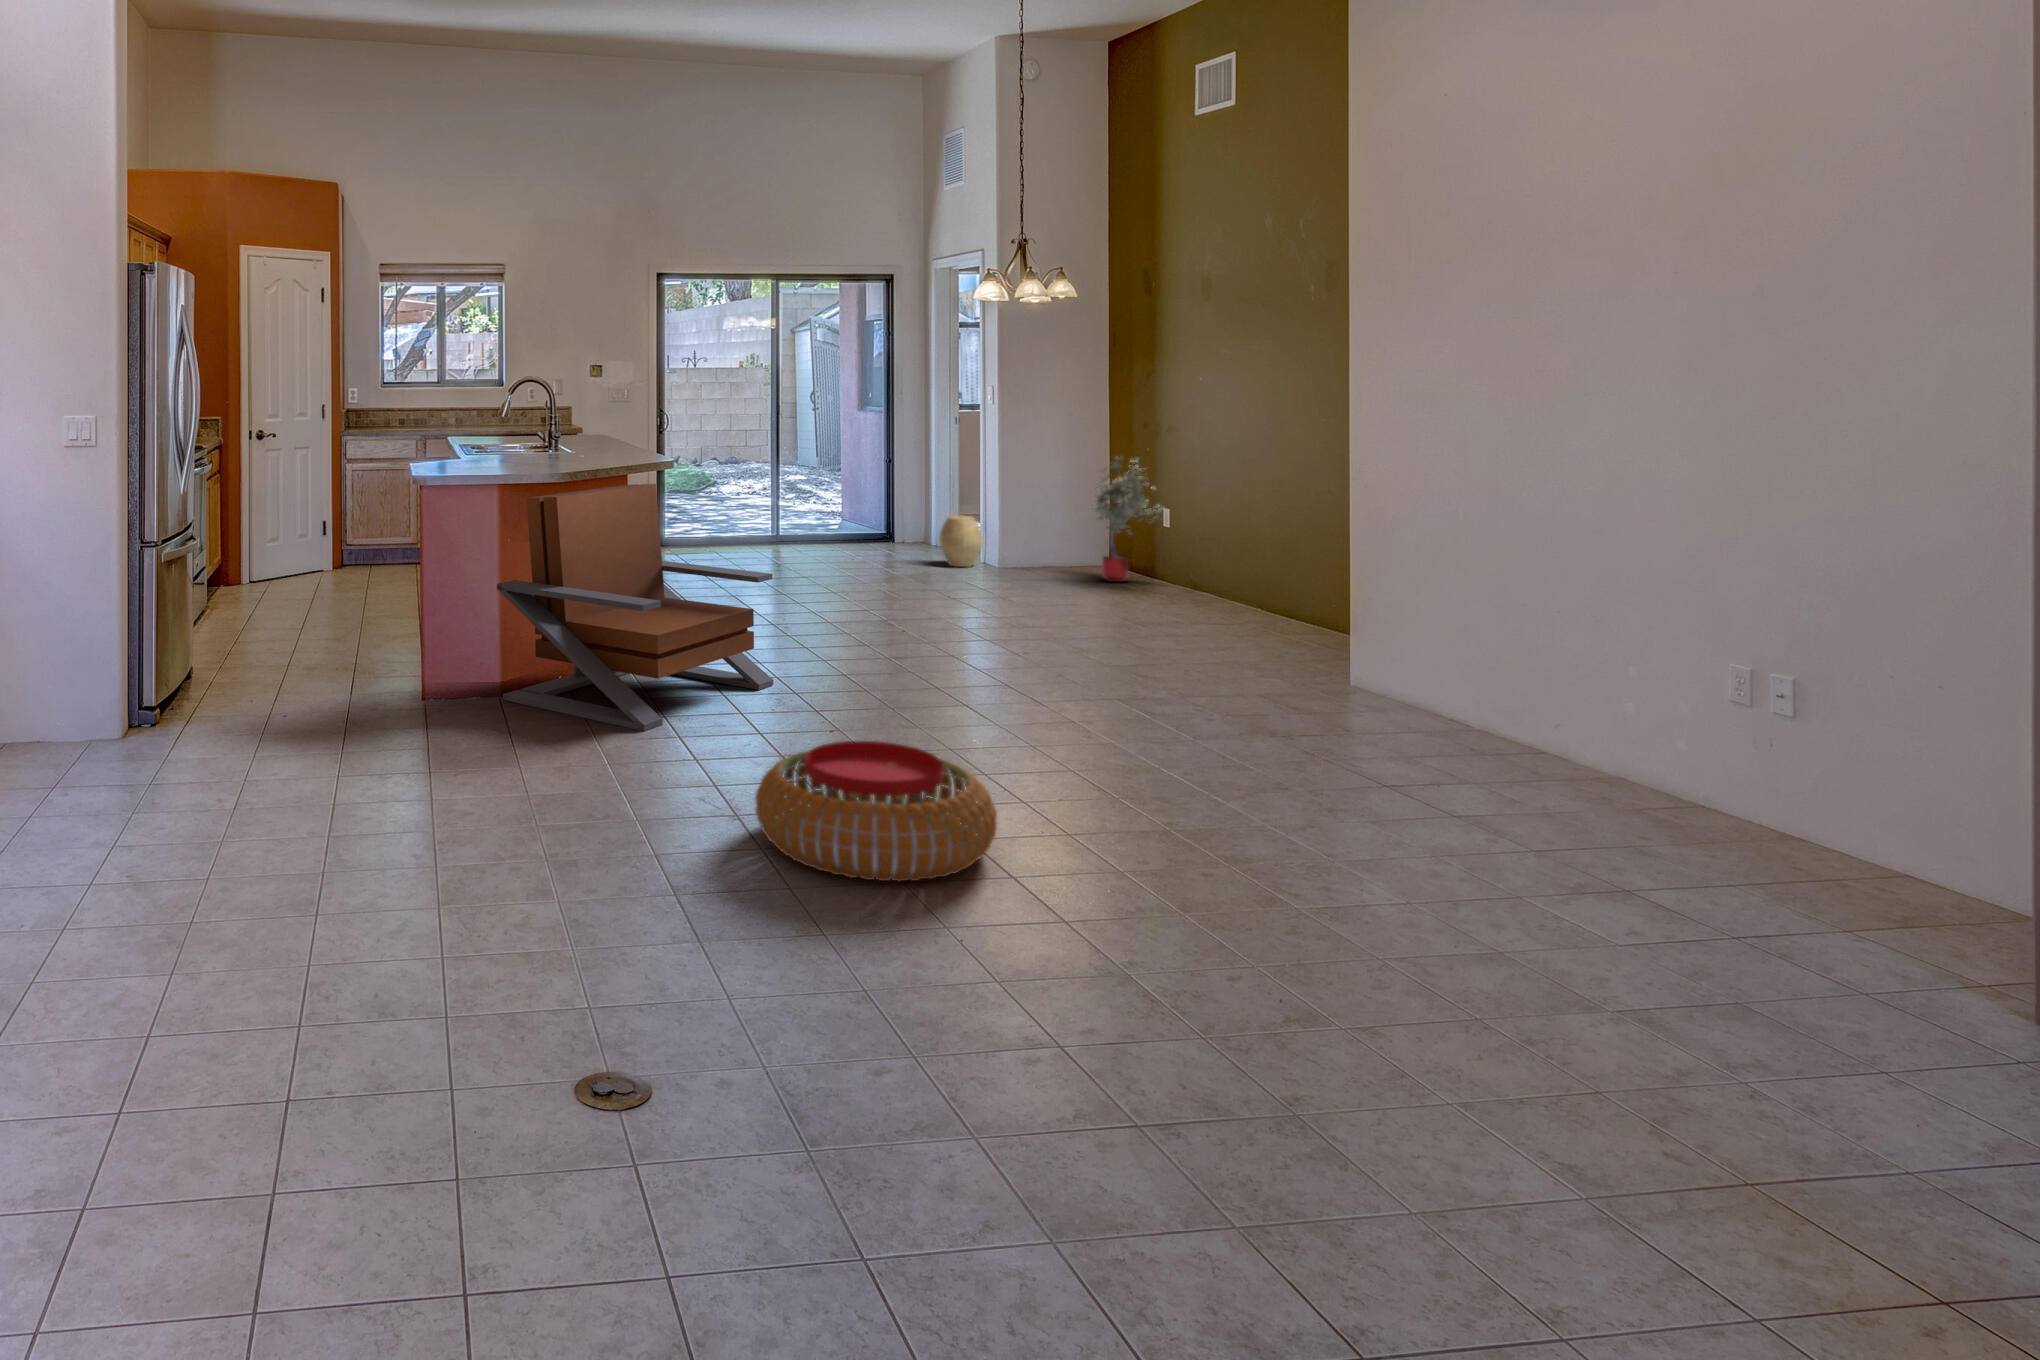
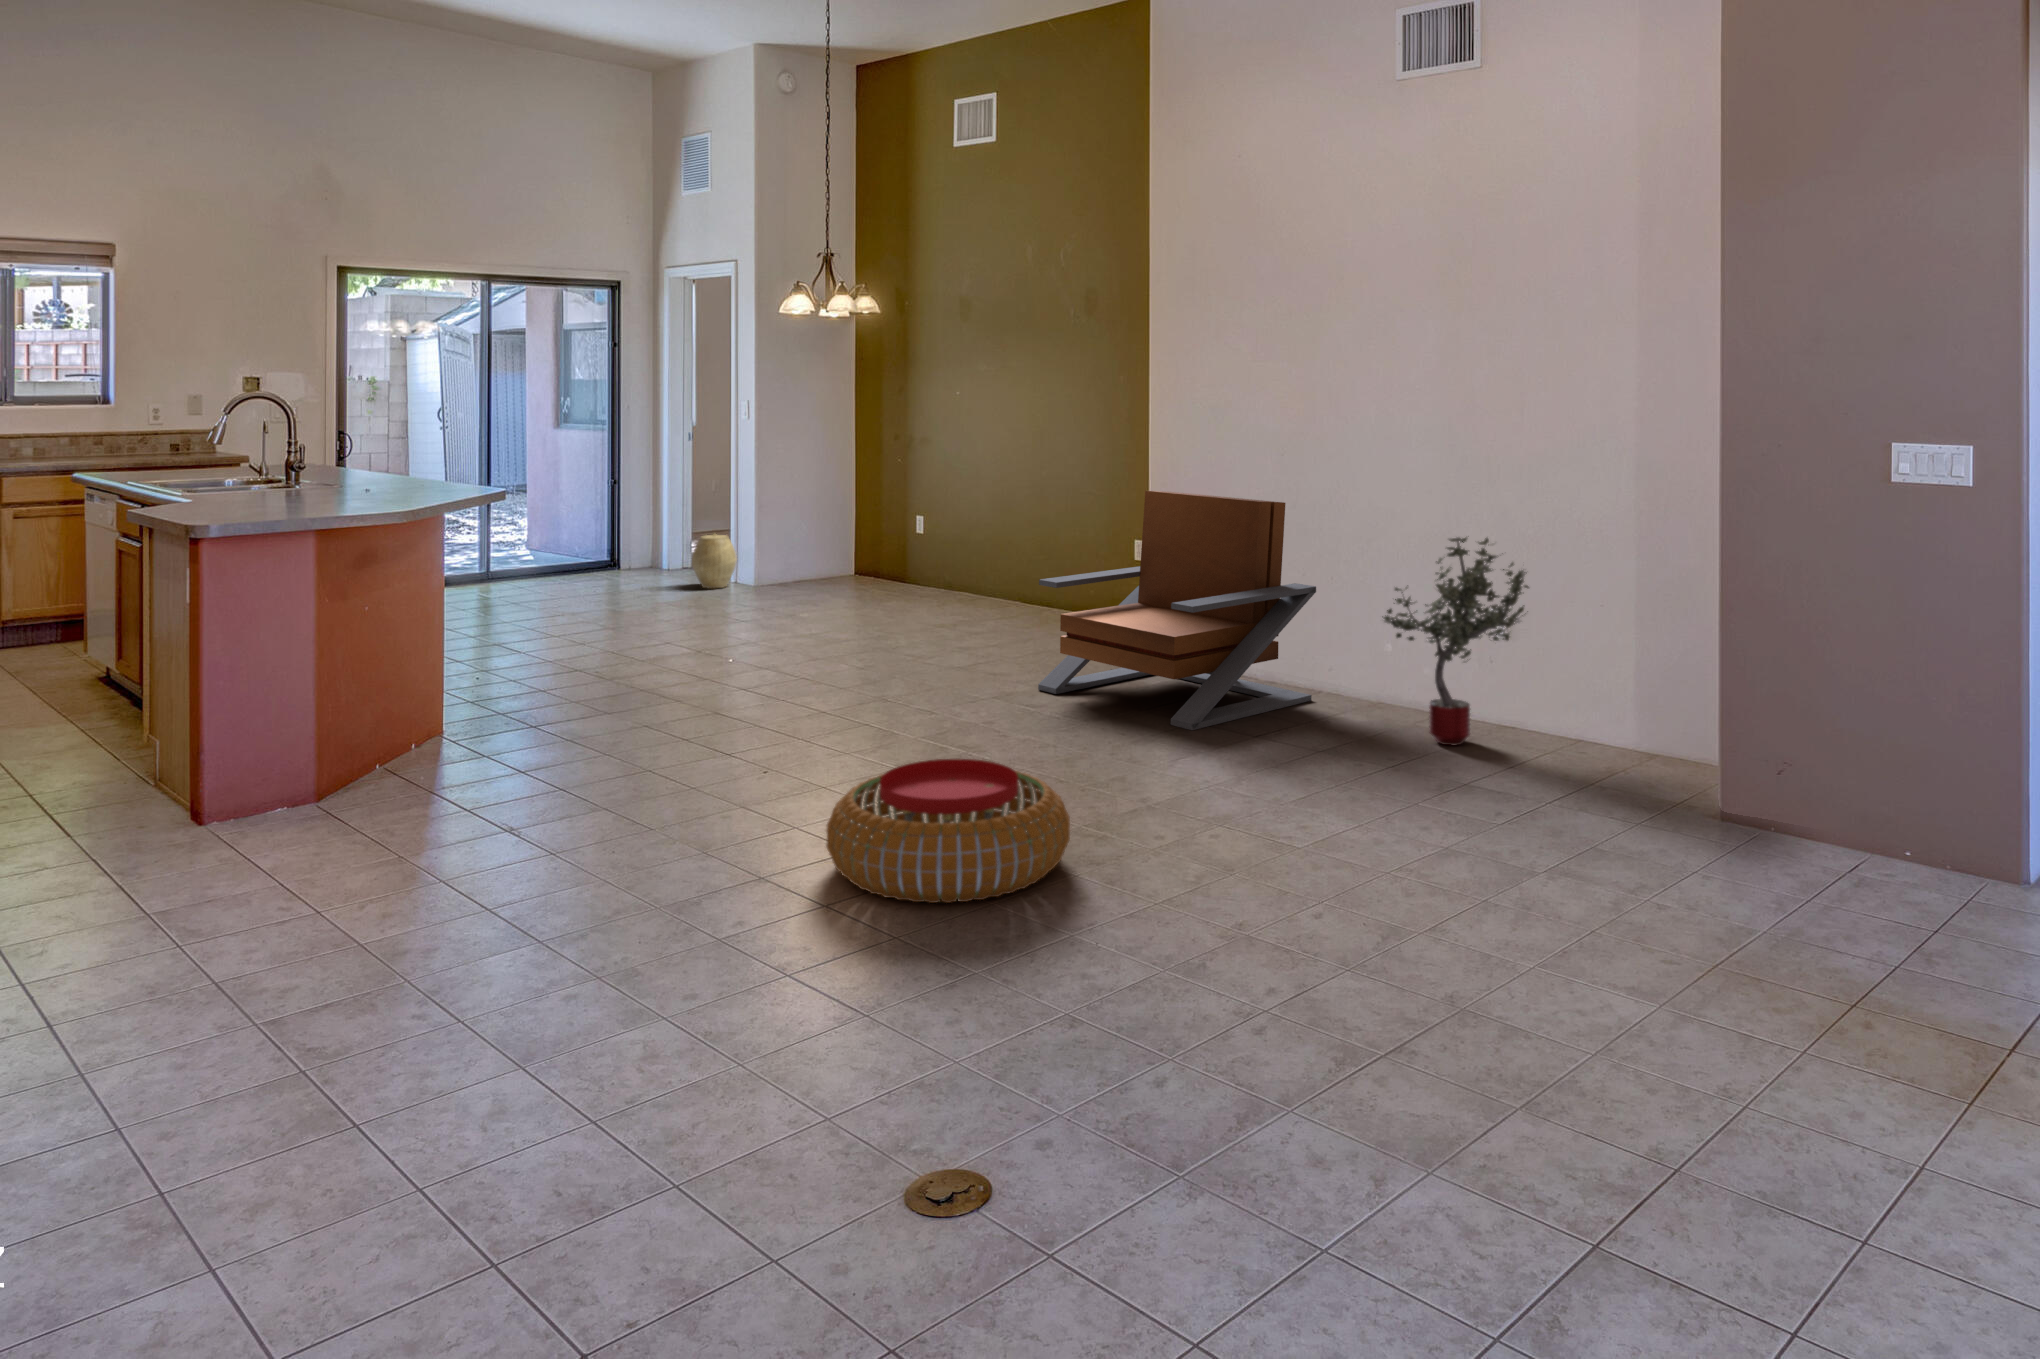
potted tree: present [1092,456,1163,582] -> present [1382,537,1529,745]
lounge chair: present [497,484,773,731] -> present [1038,491,1316,730]

